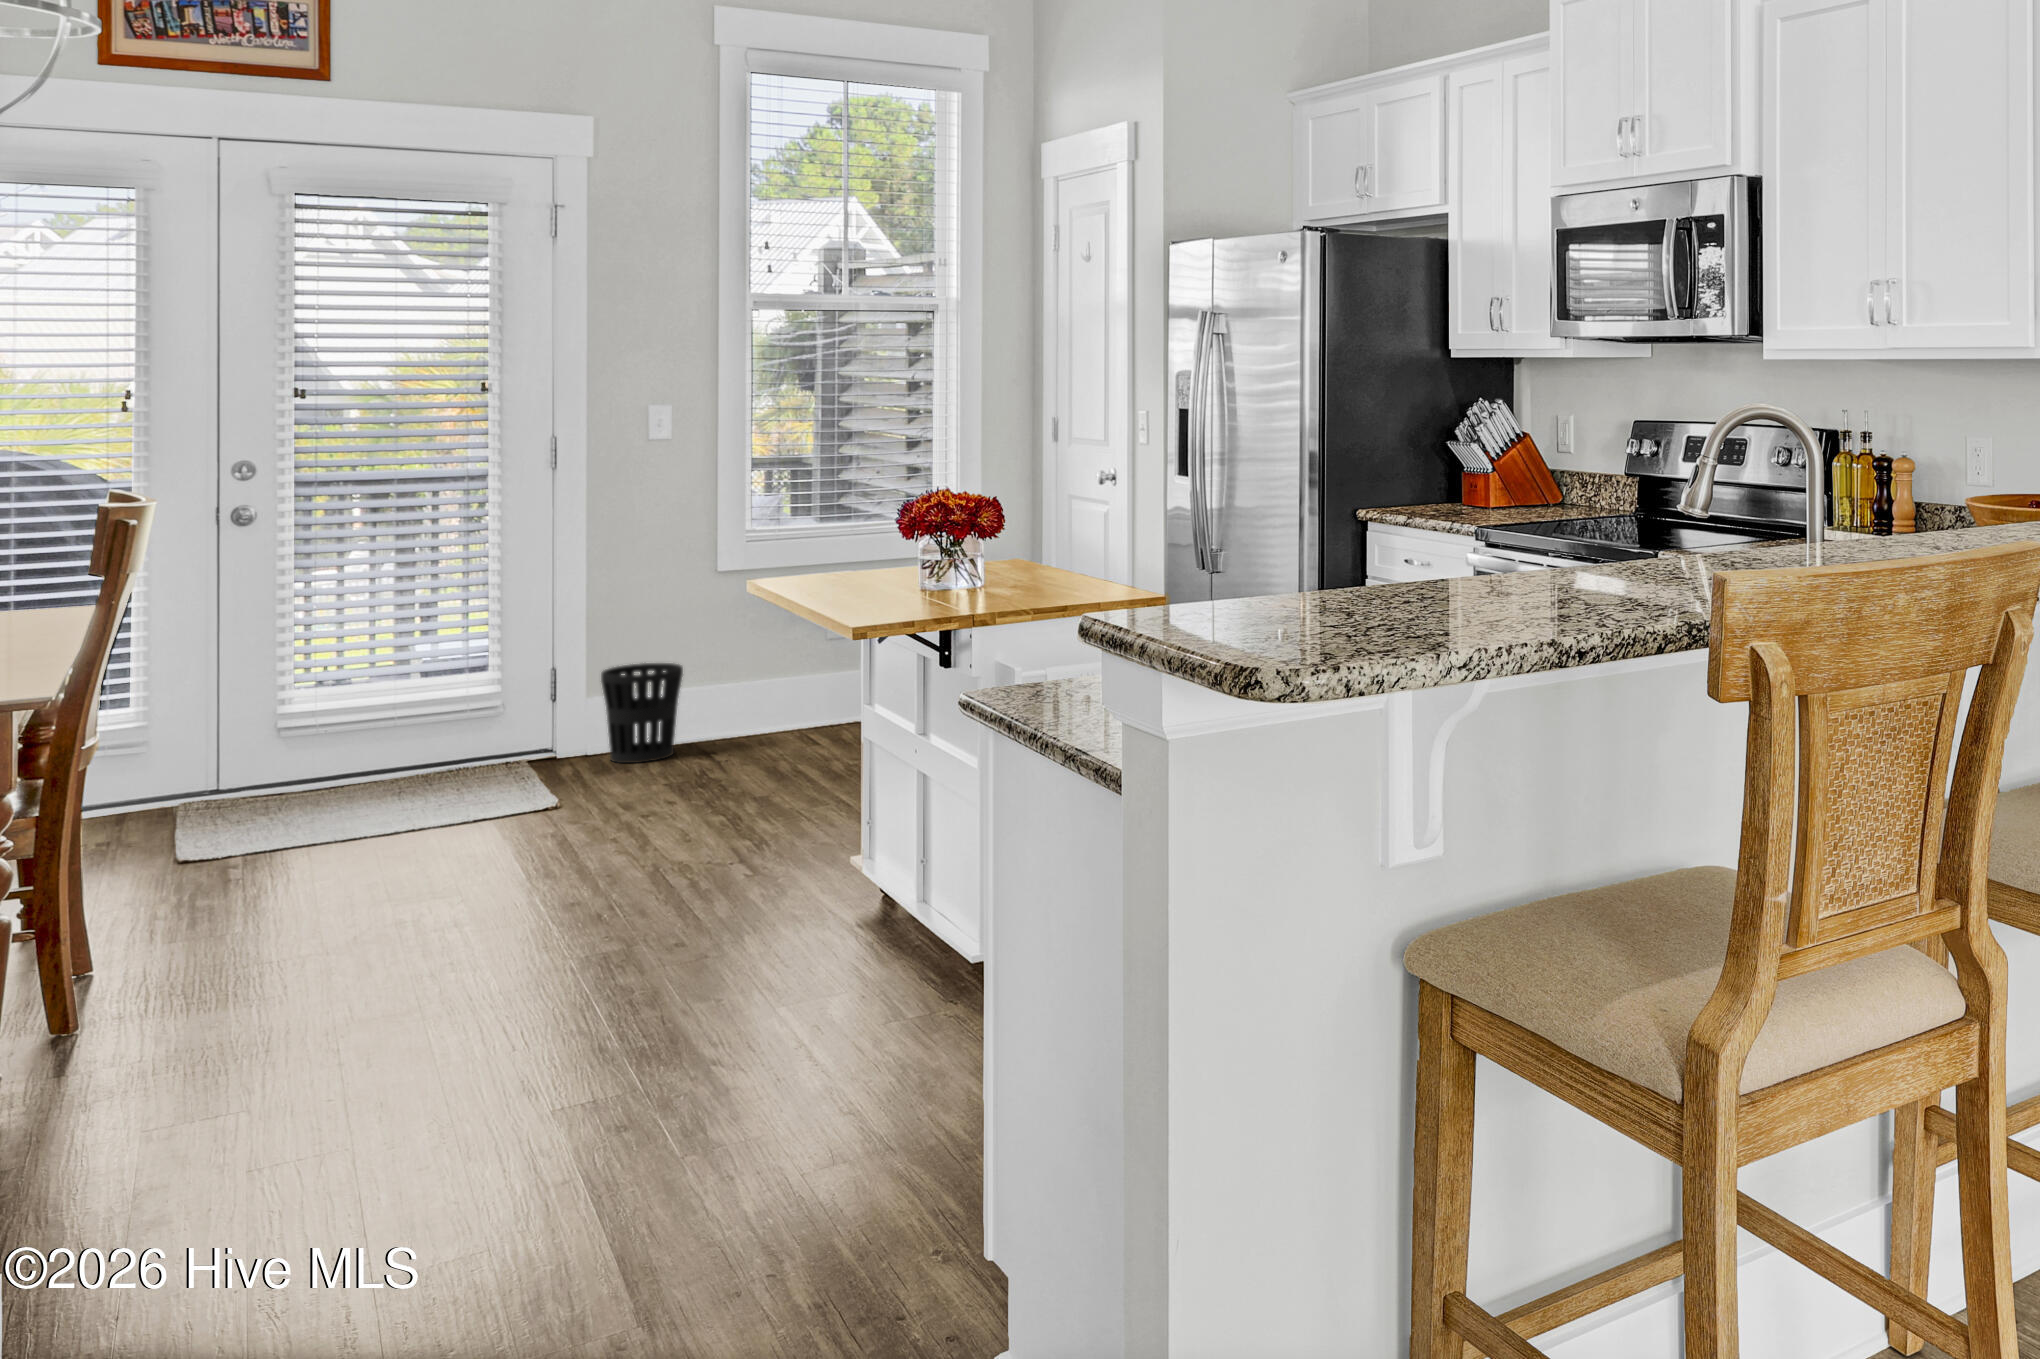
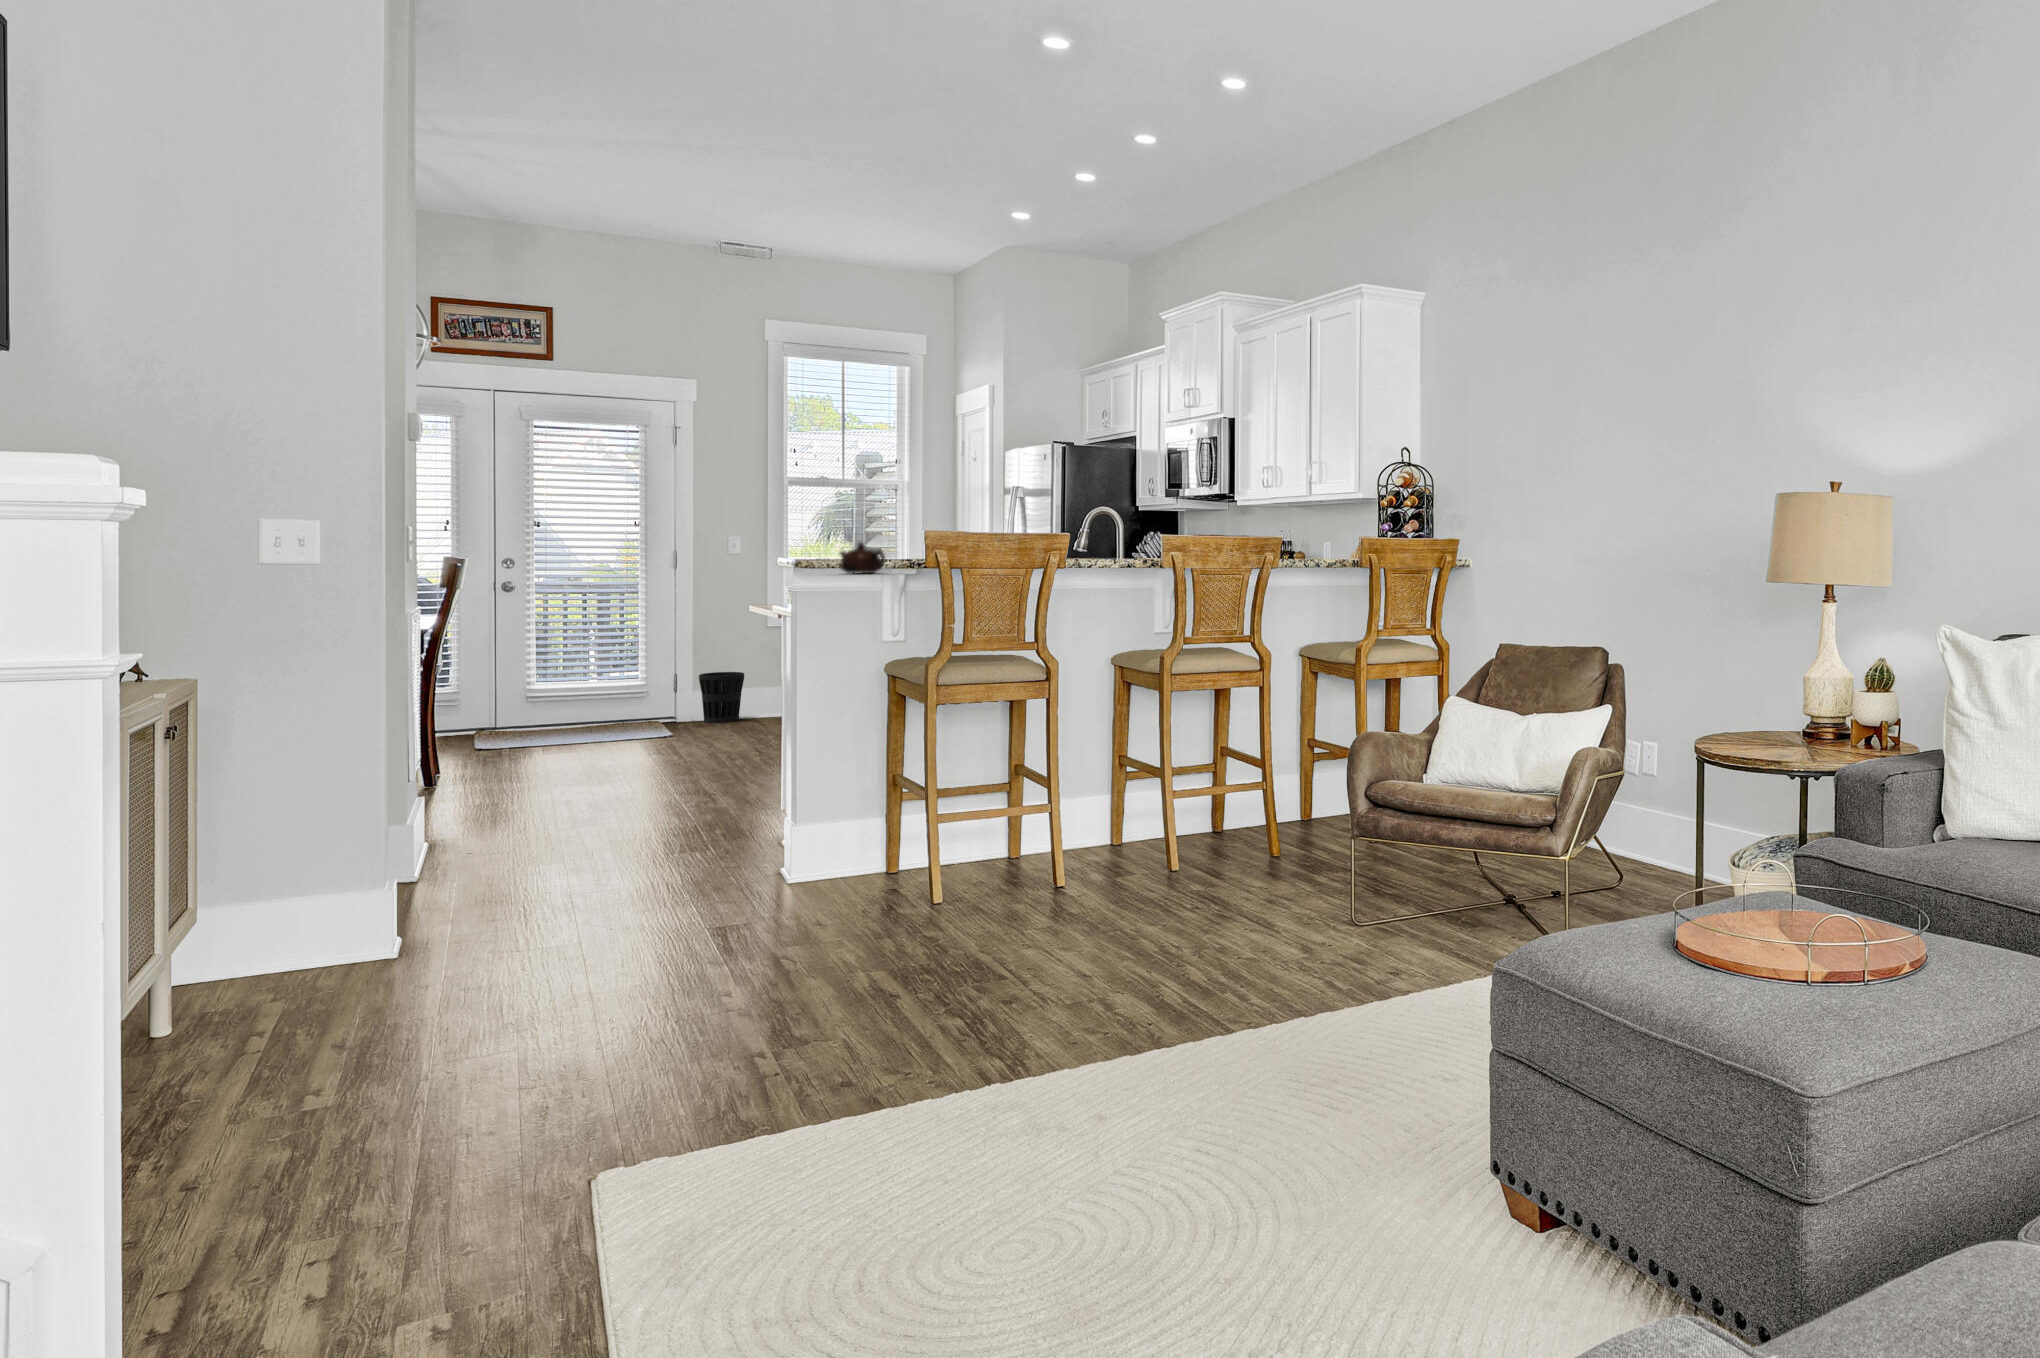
teapot: none [1294,523,1466,633] -> present [840,543,885,573]

